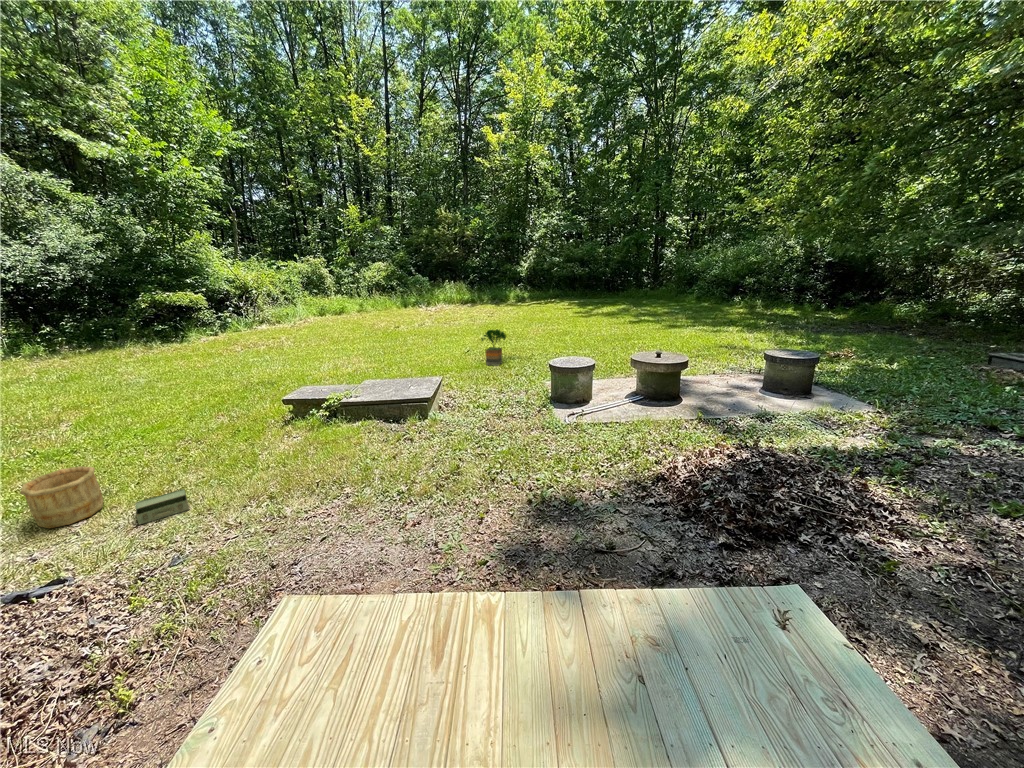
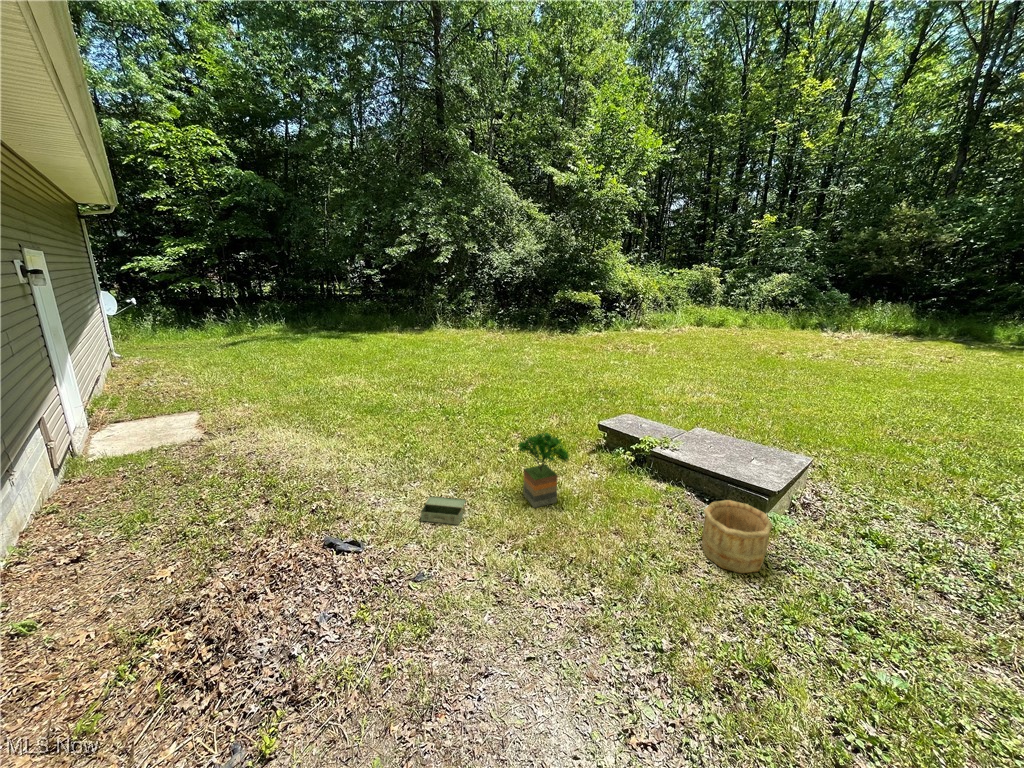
potted tree: present [482,329,506,366] -> present [519,433,569,508]
wooden bucket: present [21,466,103,528] -> present [702,500,773,573]

